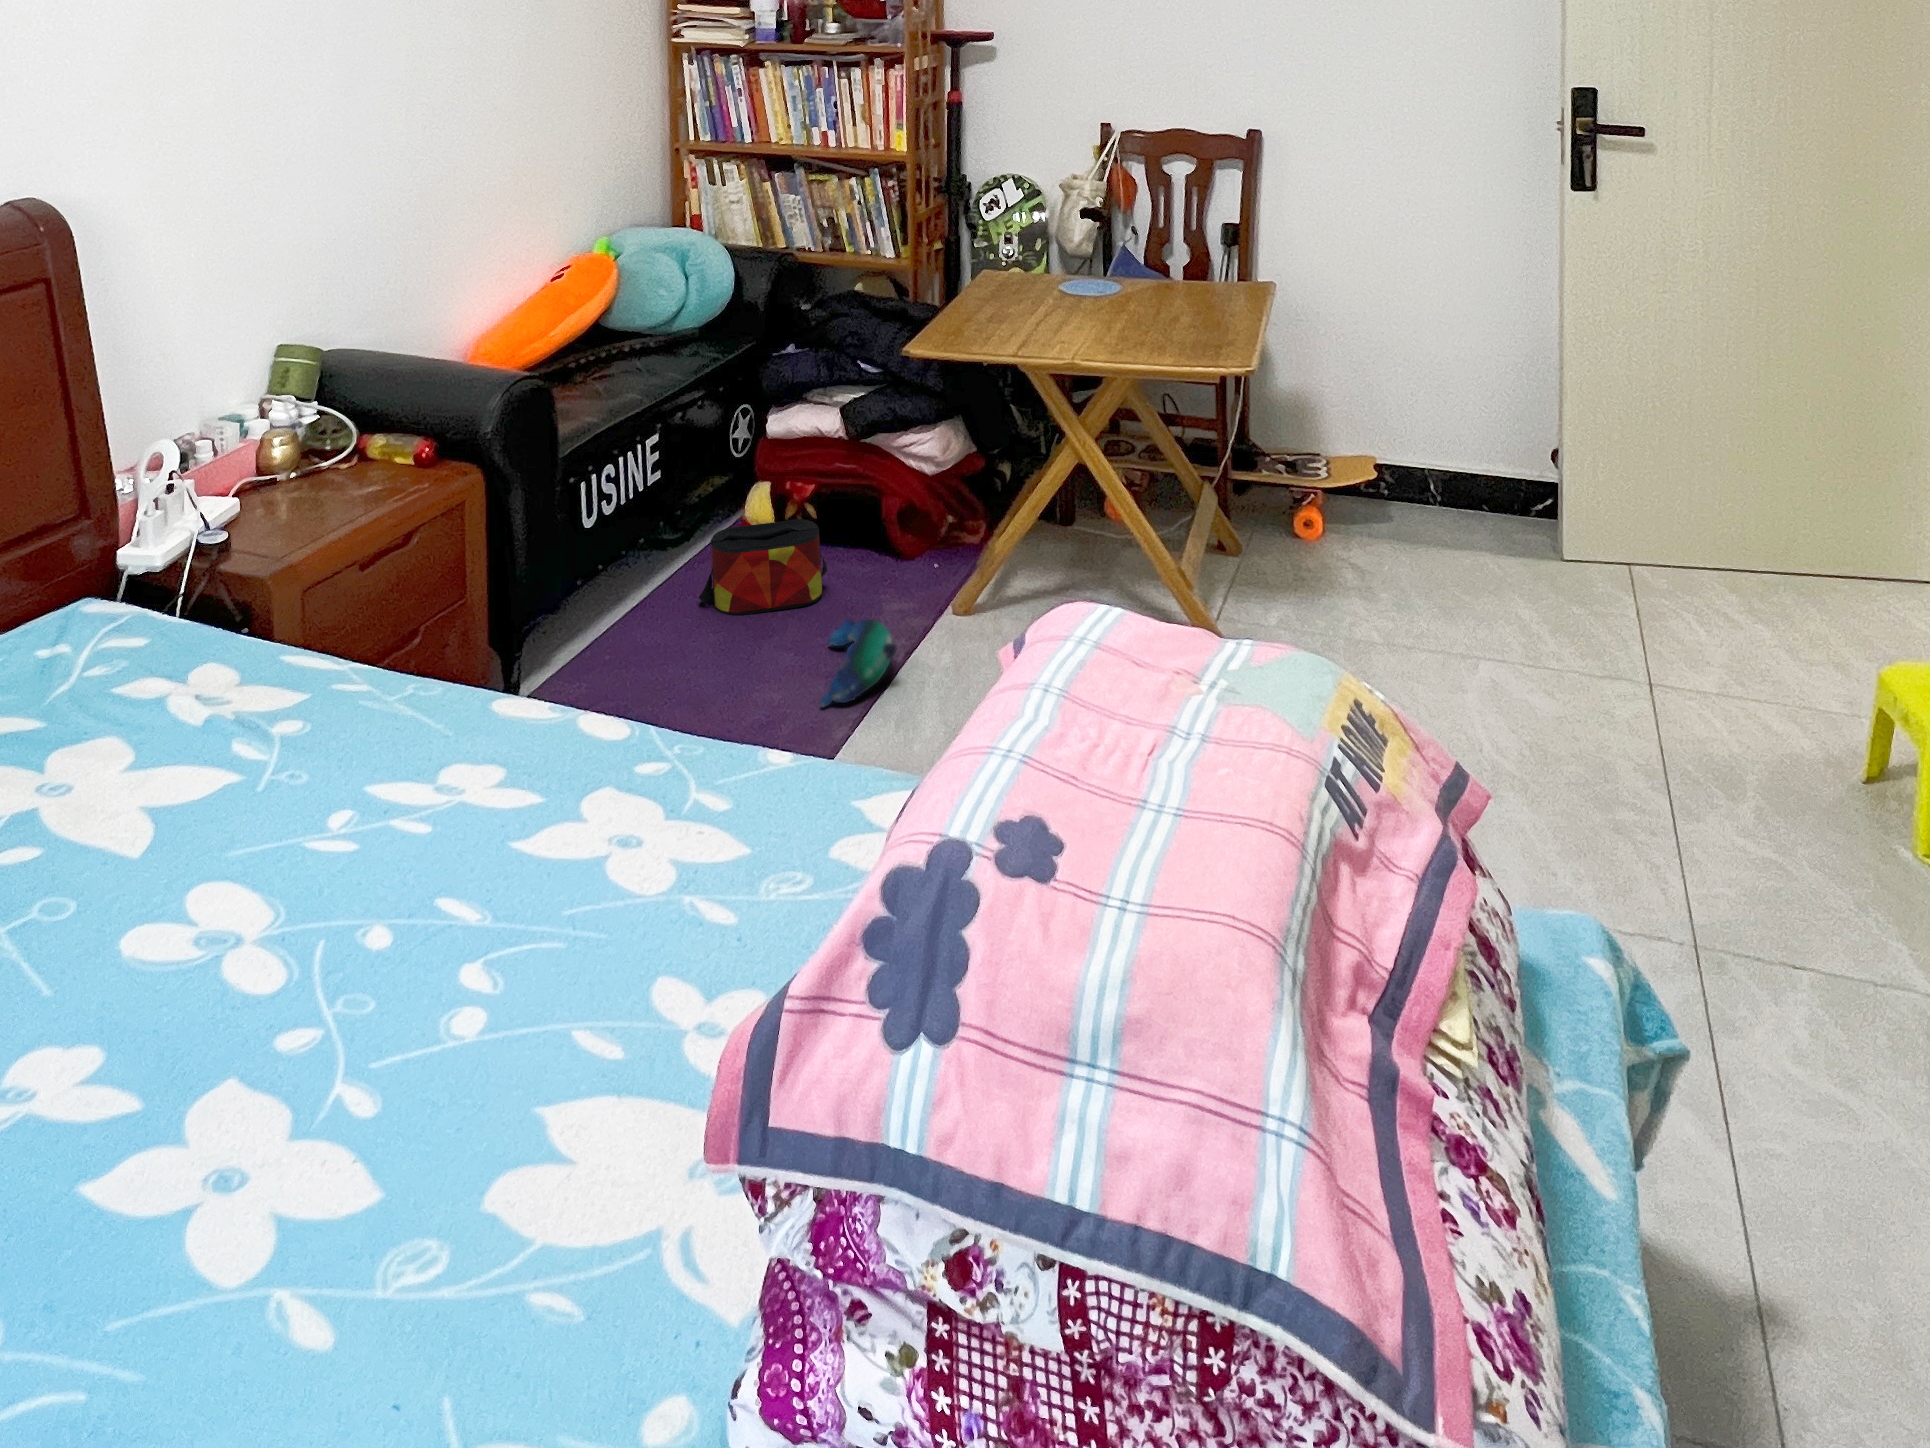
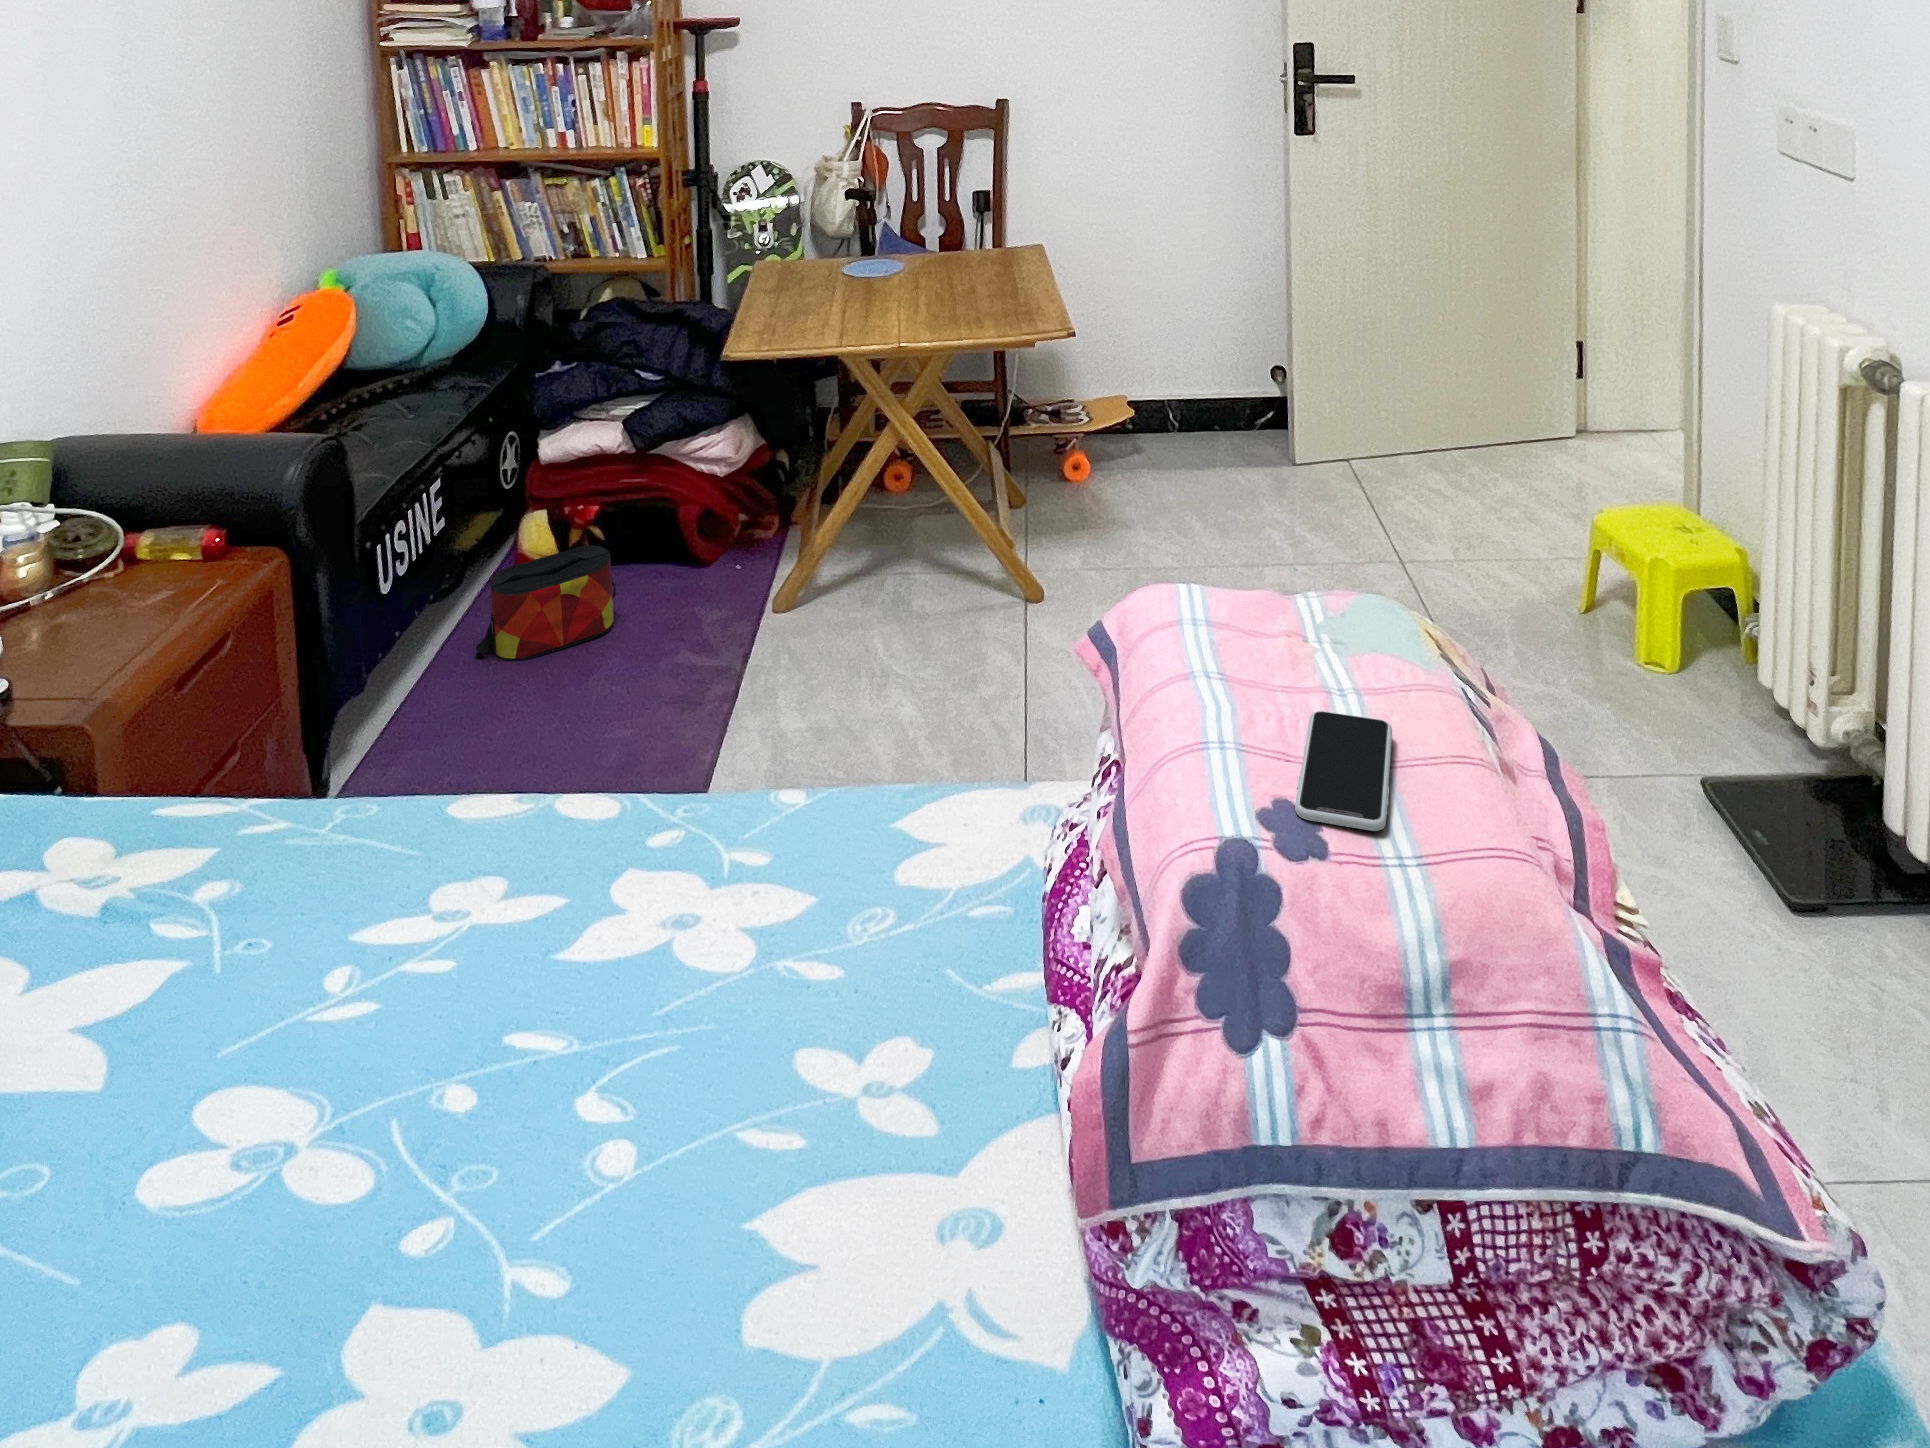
plush toy: present [820,619,898,707] -> none [641,637,730,739]
smartphone: none [1044,751,1207,875] -> present [1295,711,1392,831]

